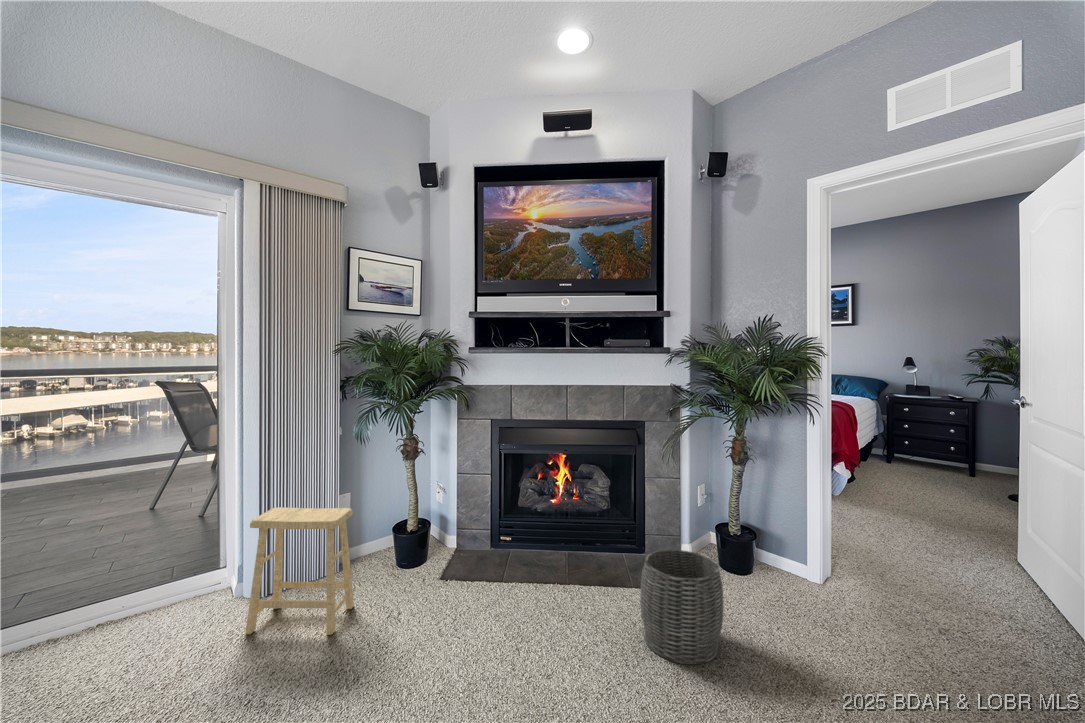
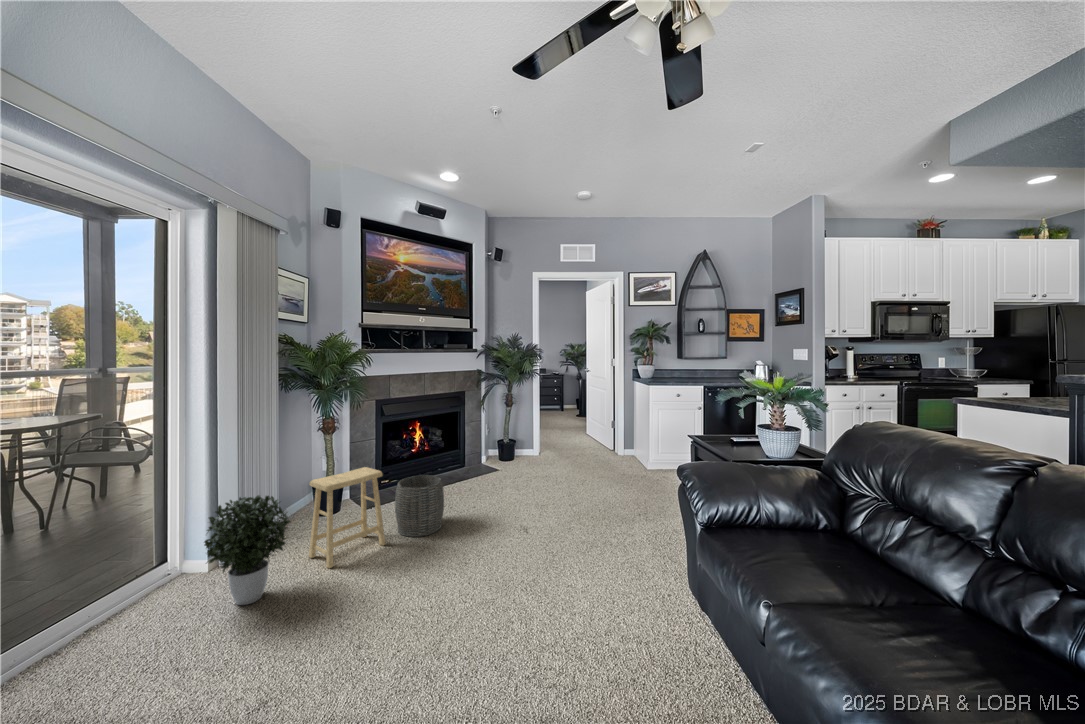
potted plant: none [104,505,217,635] -> present [204,495,290,605]
woven basket: present [640,550,724,665] -> present [395,475,444,537]

